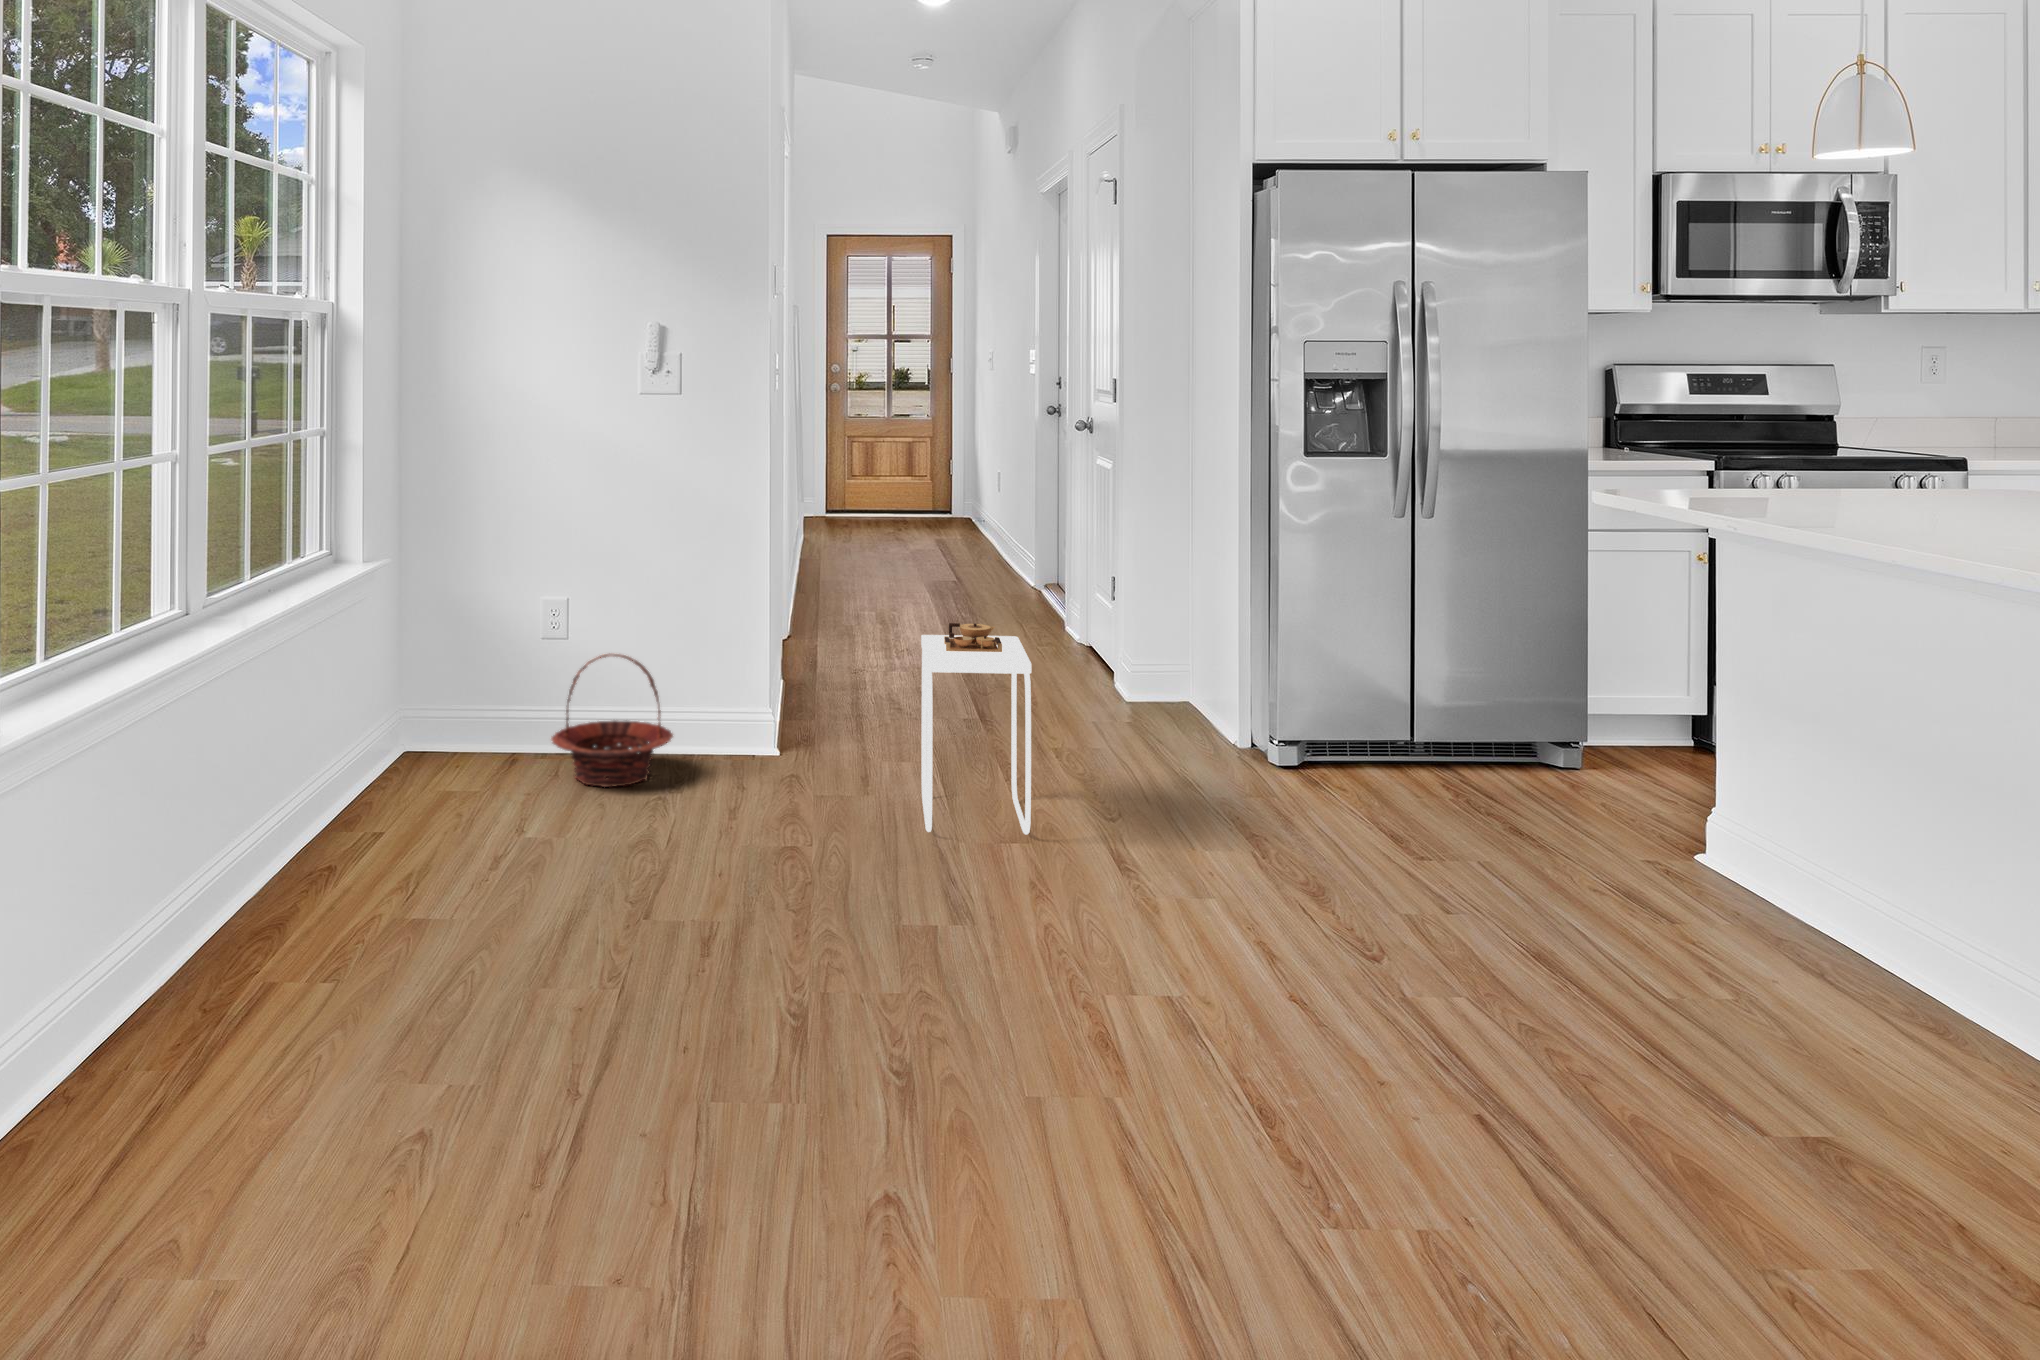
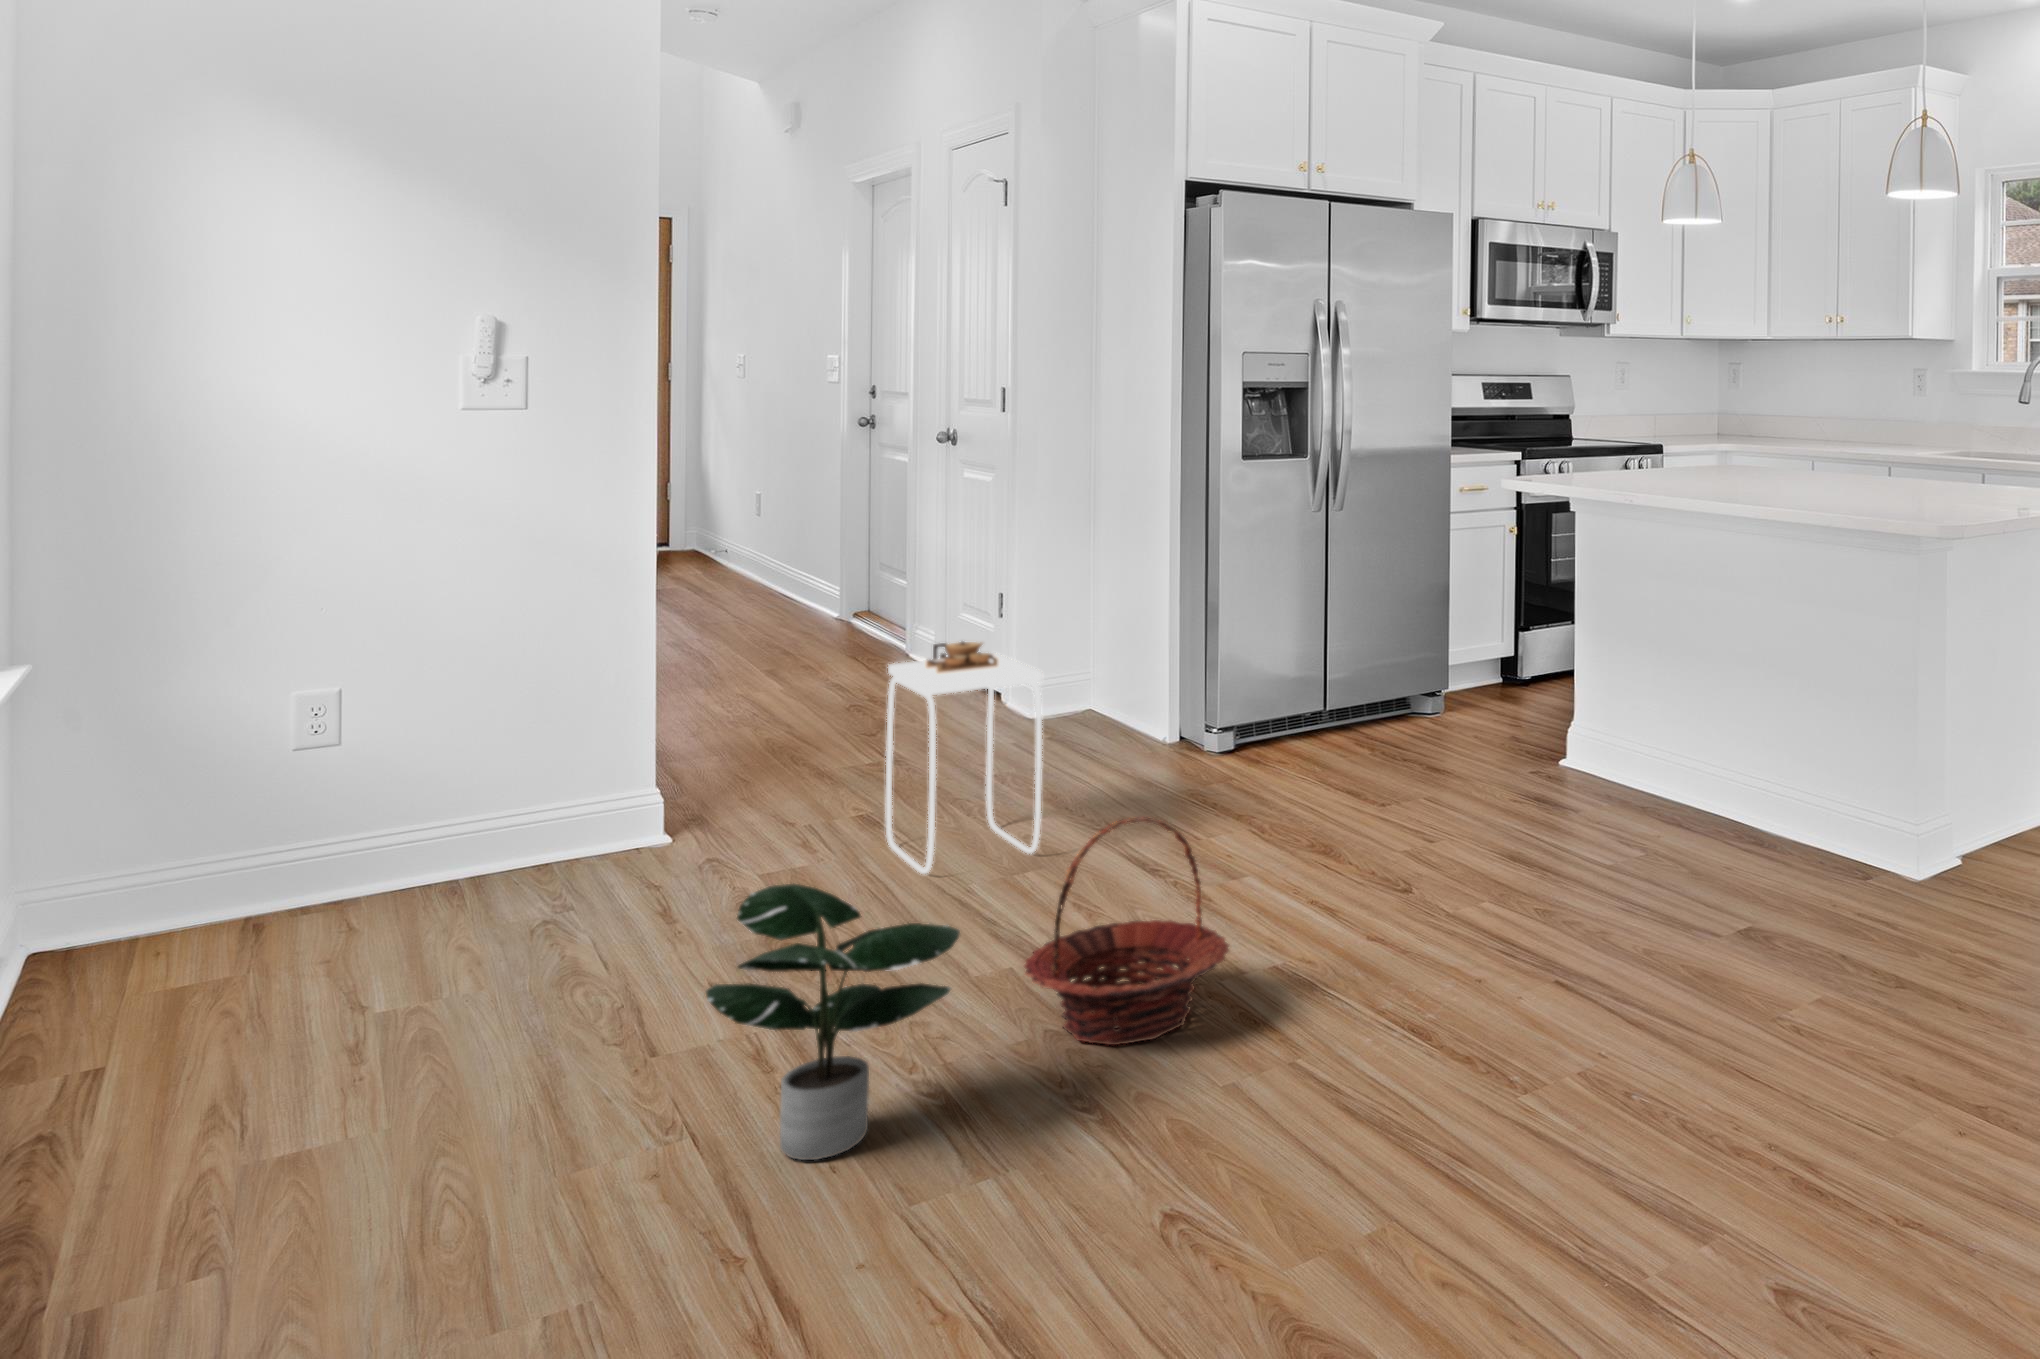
basket: present [551,654,673,787] -> present [1024,817,1229,1045]
potted plant: none [588,831,787,1078] -> present [706,883,960,1160]

